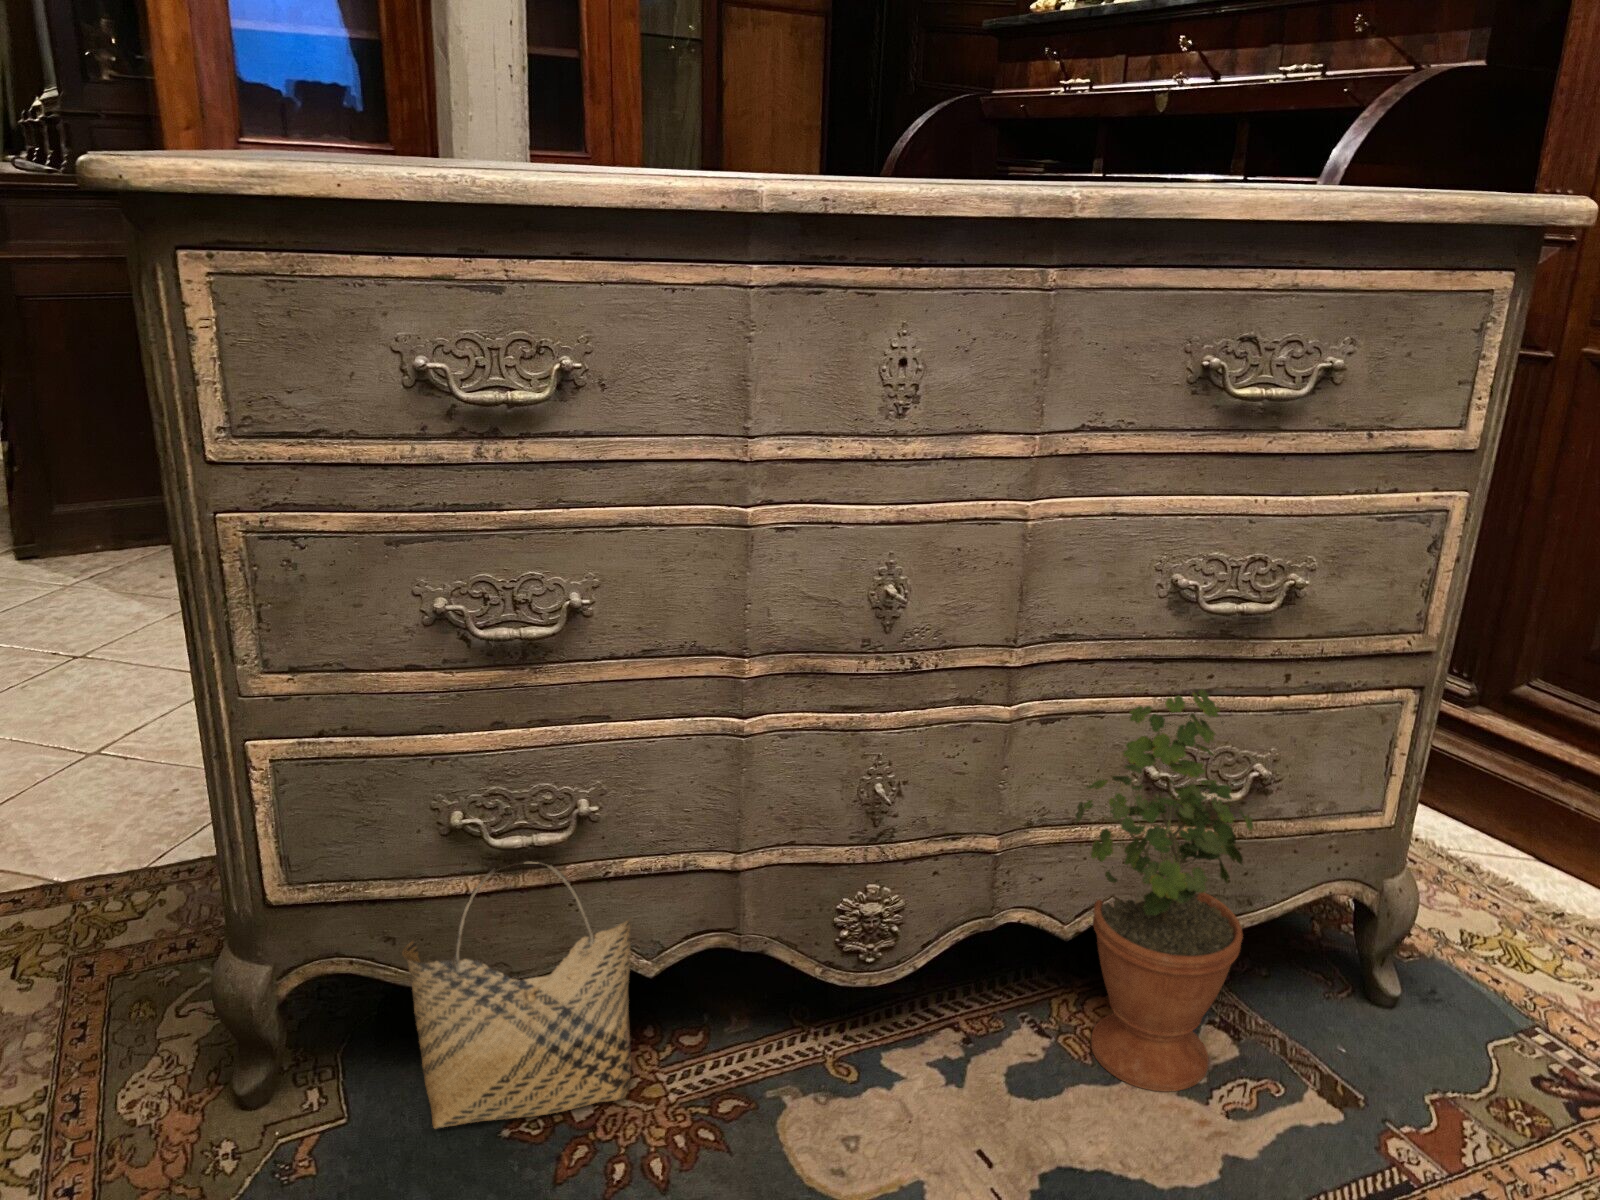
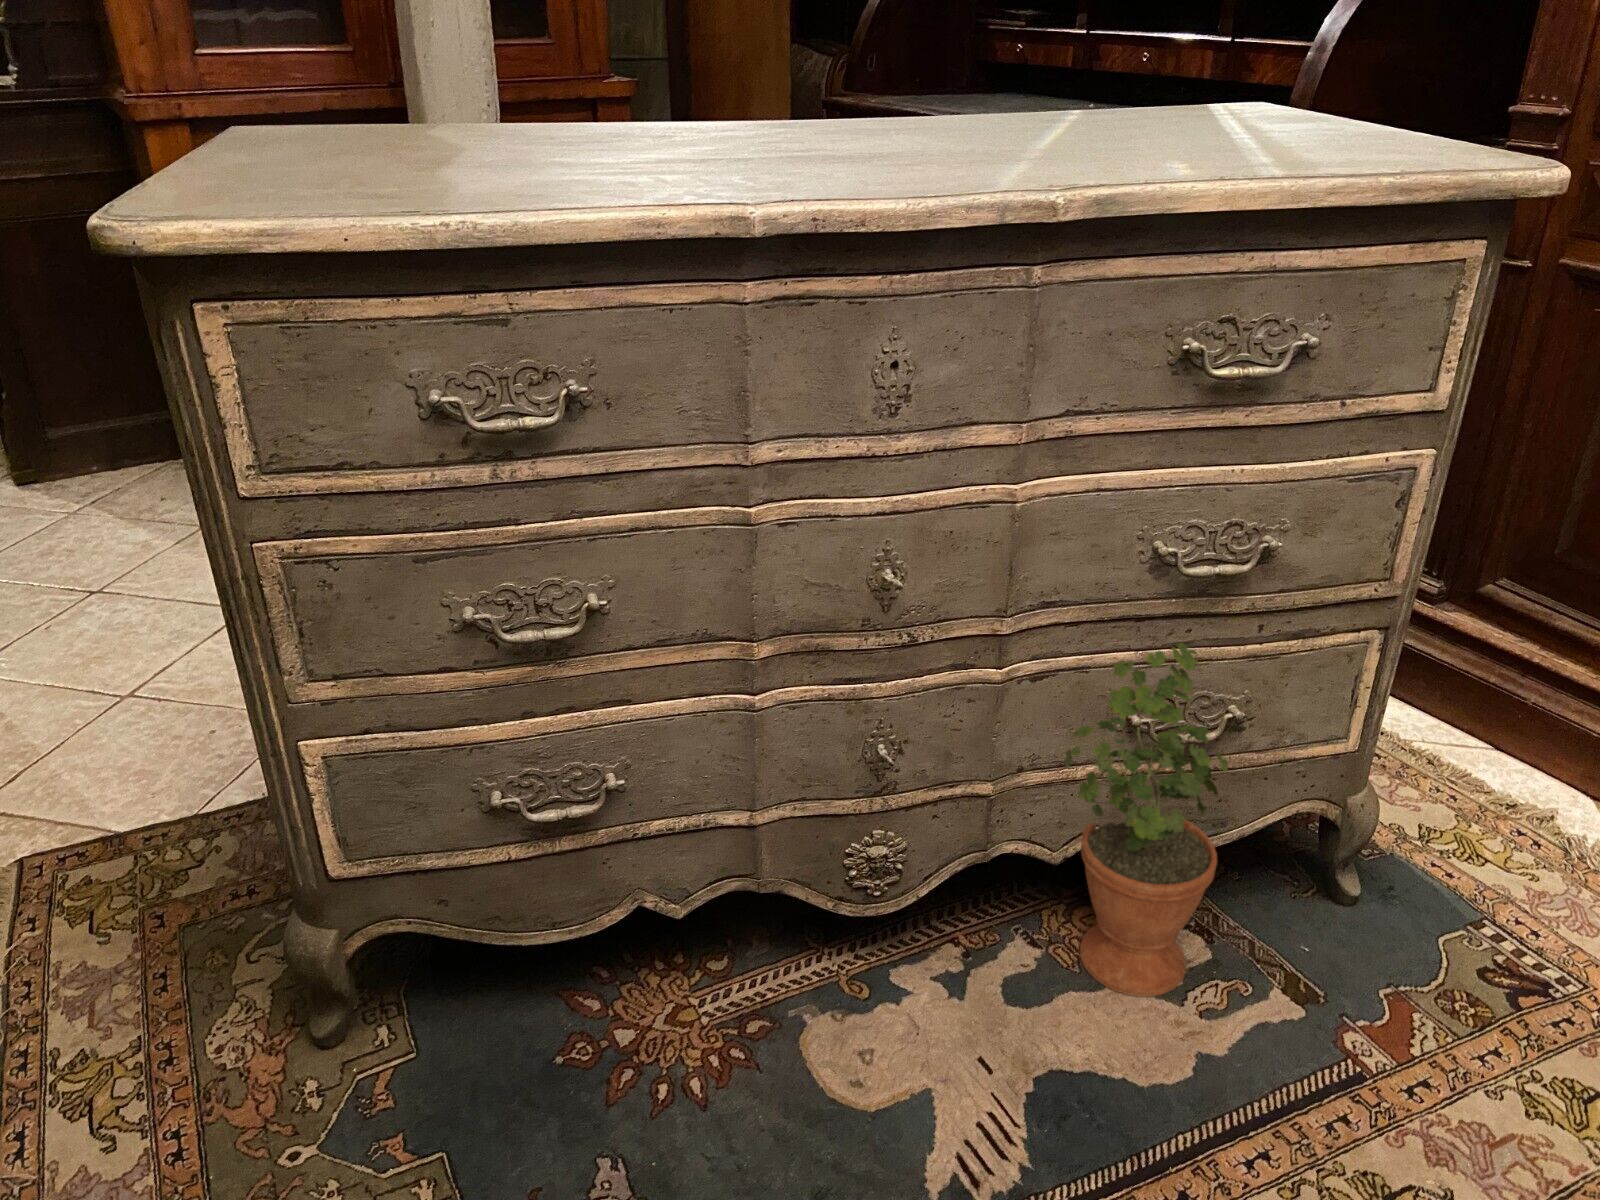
woven basket: present [402,862,631,1129] -> none [454,774,666,1062]

